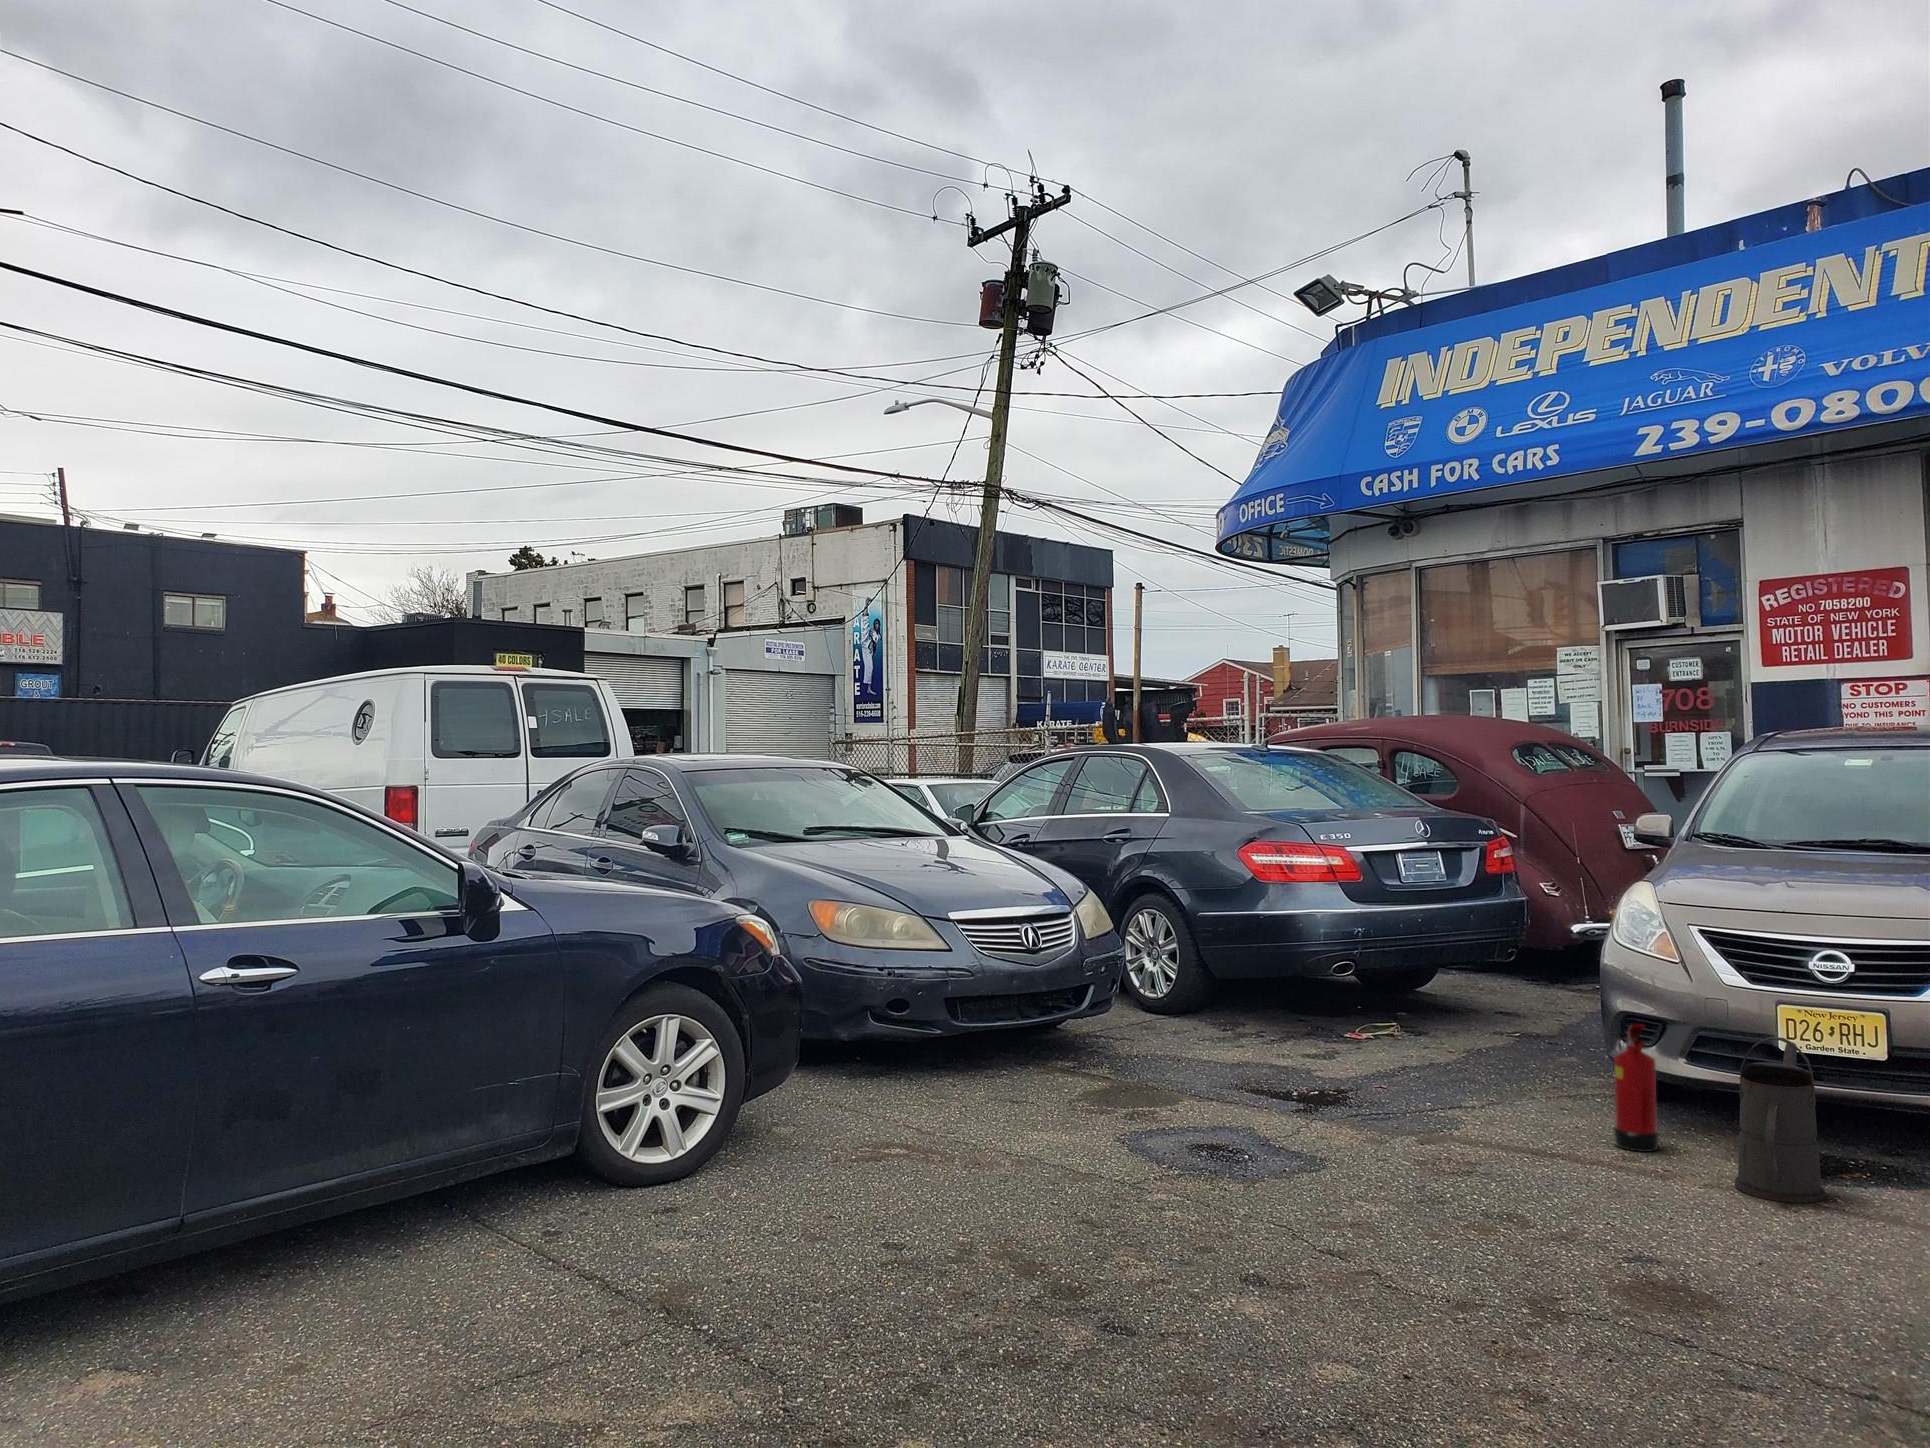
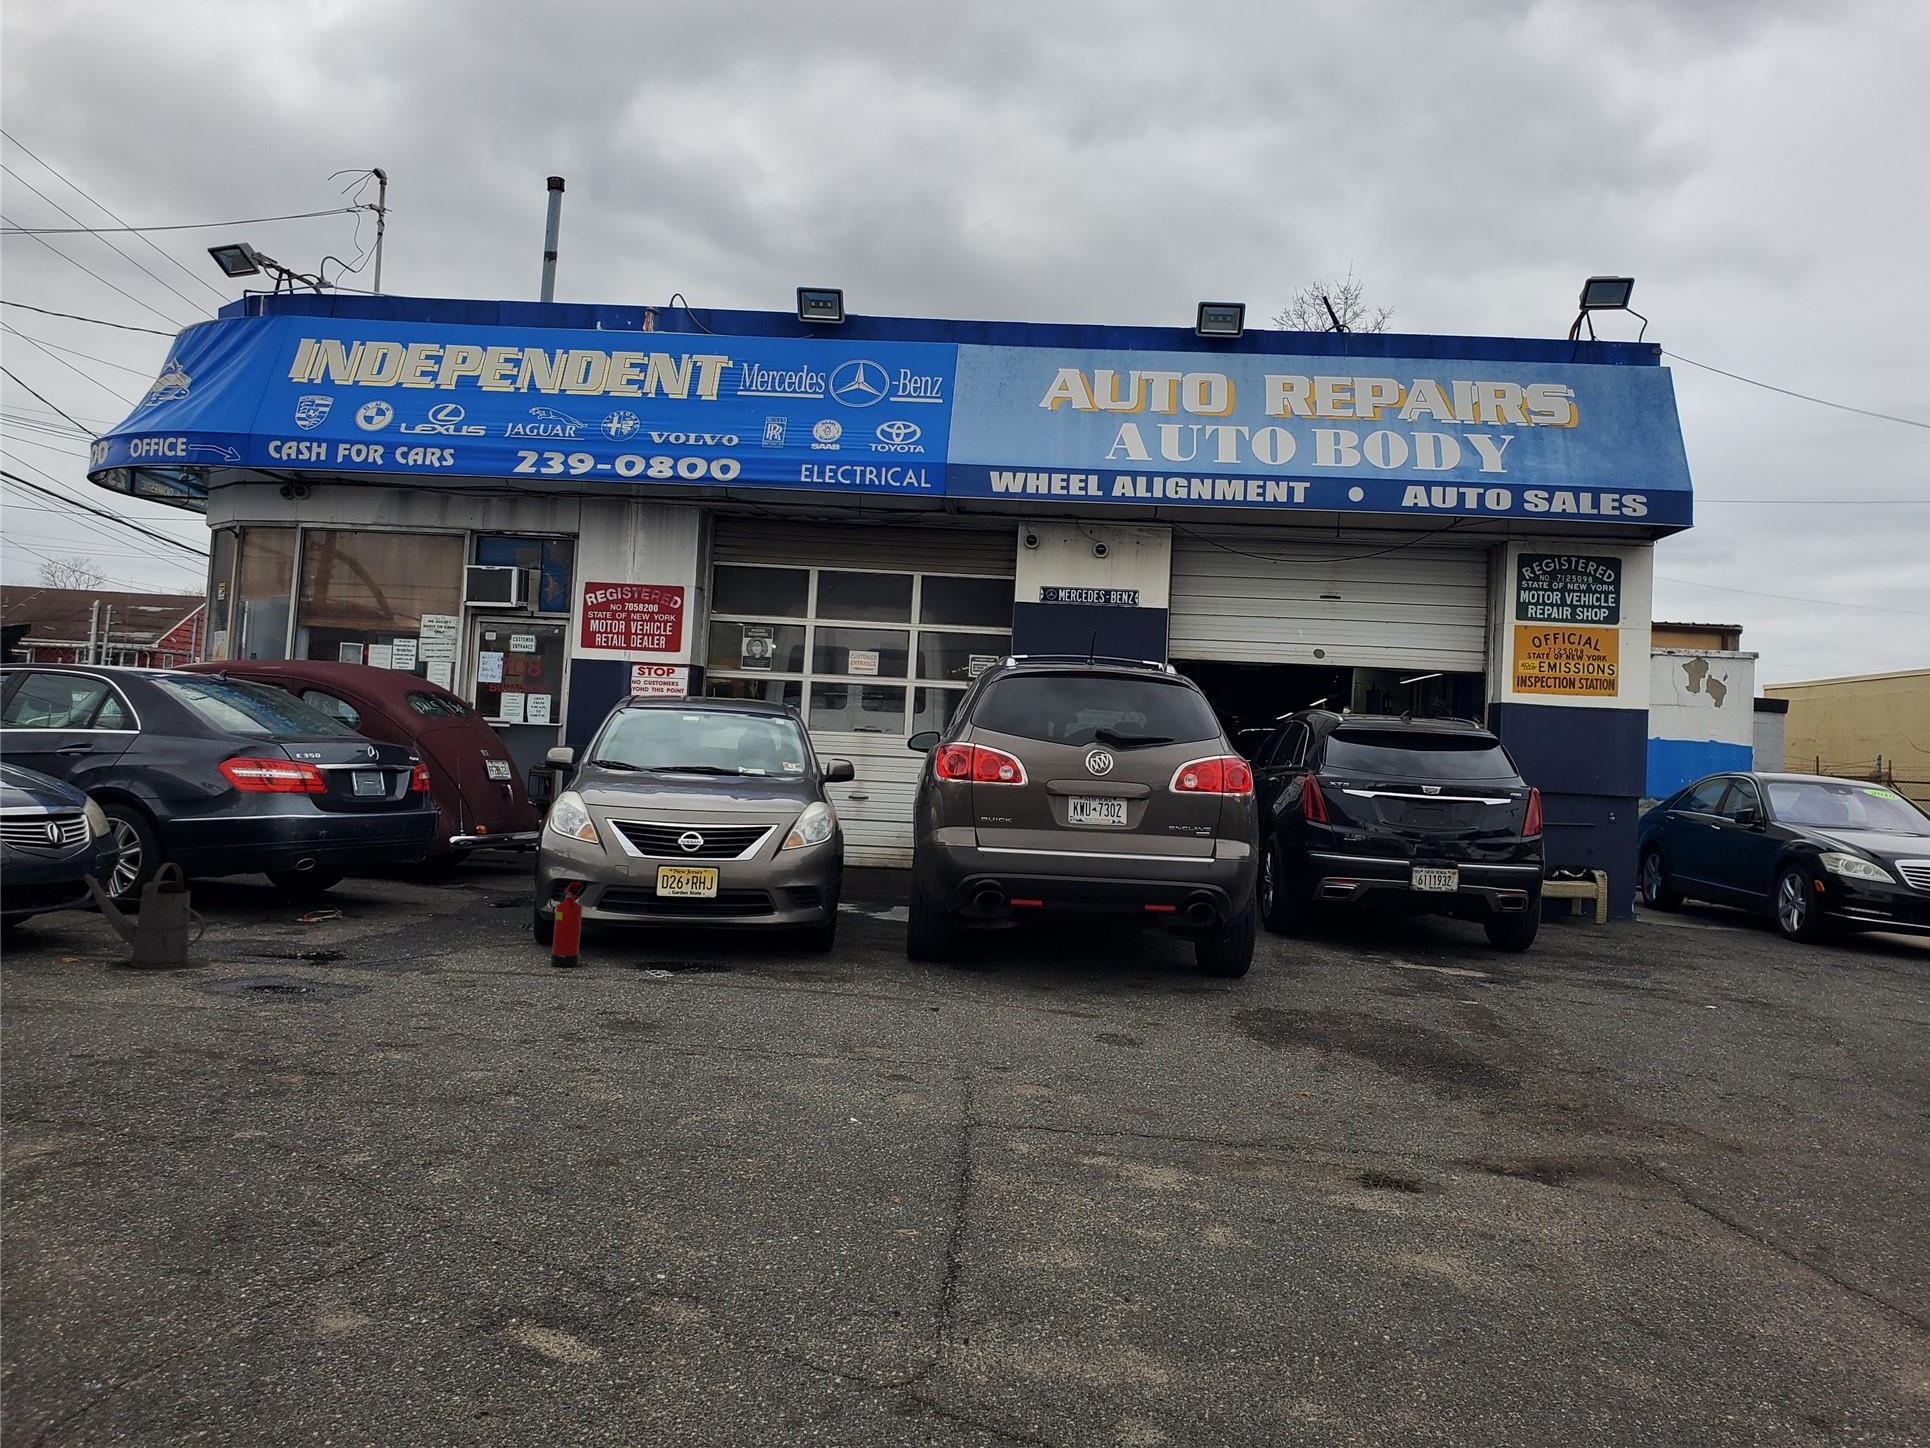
watering can: present [1735,1037,1825,1203] -> present [84,863,206,969]

